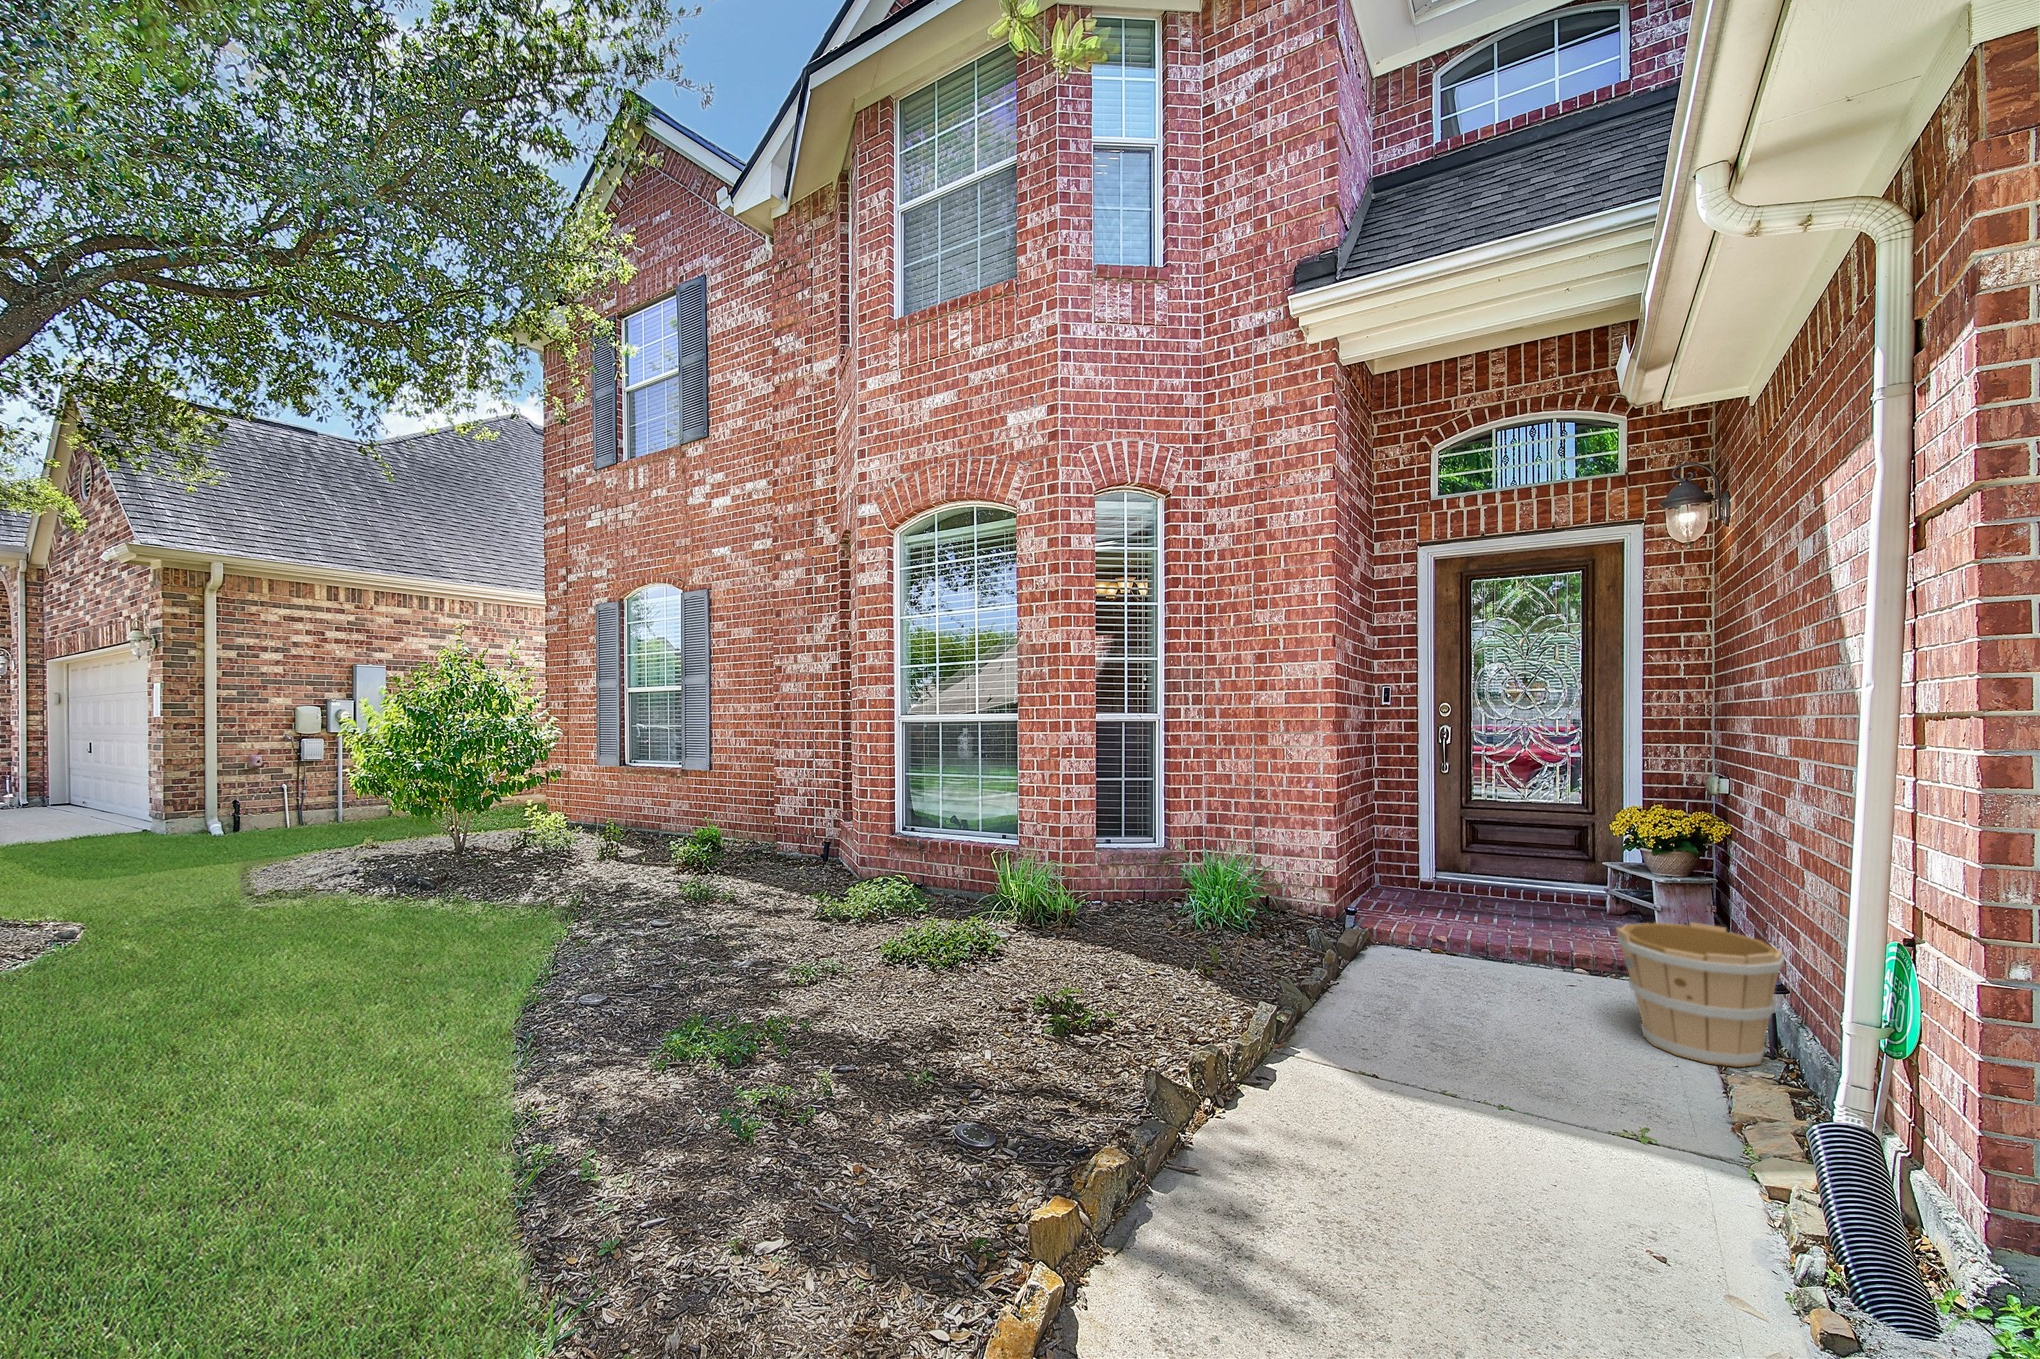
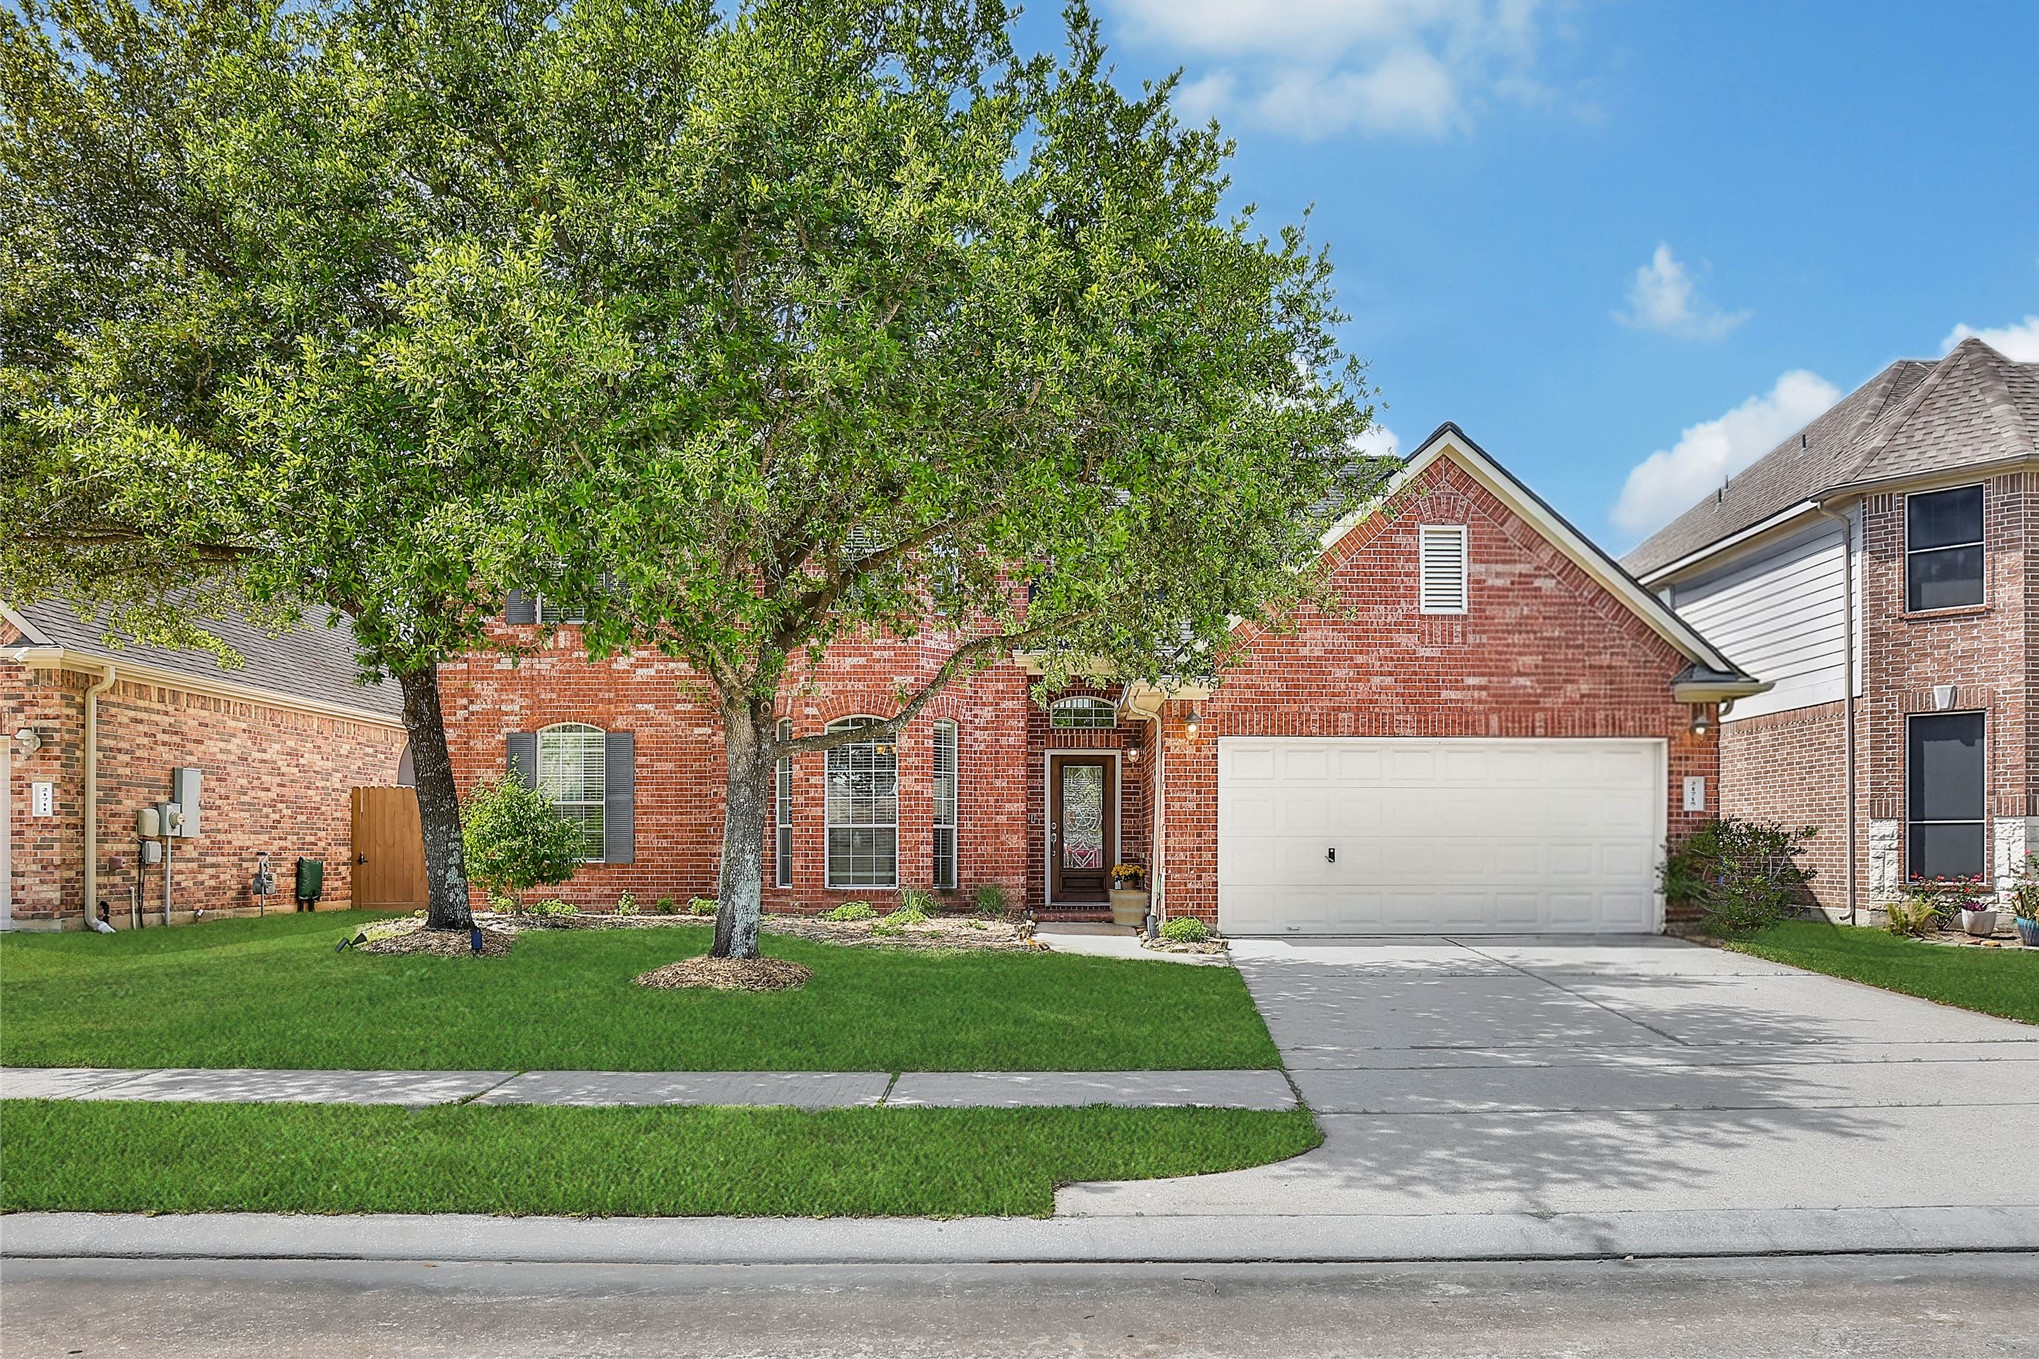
potted tree: none [1109,819,1170,925] -> present [935,872,956,910]

